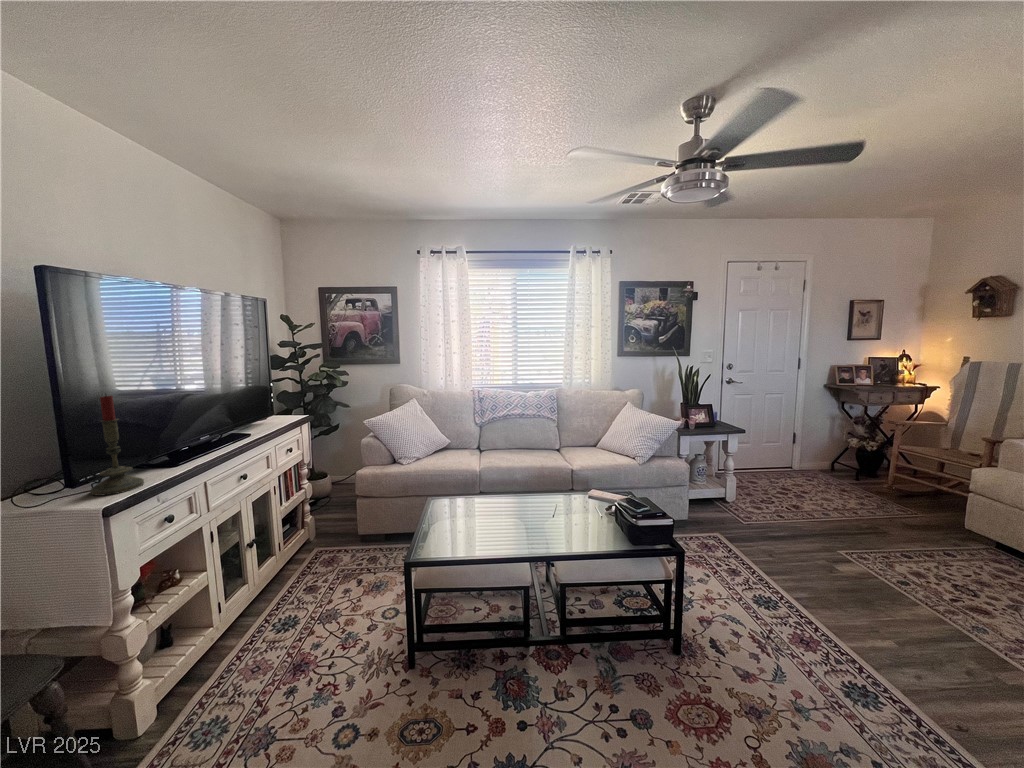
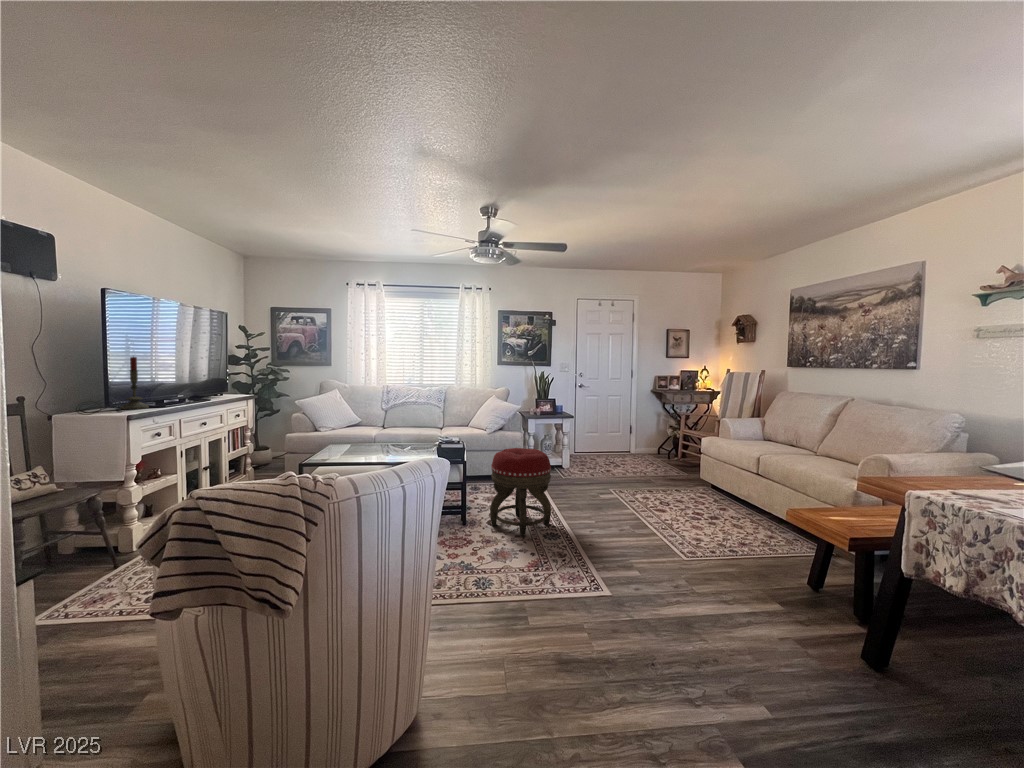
footstool: none [735,527,869,715] -> present [490,448,551,536]

